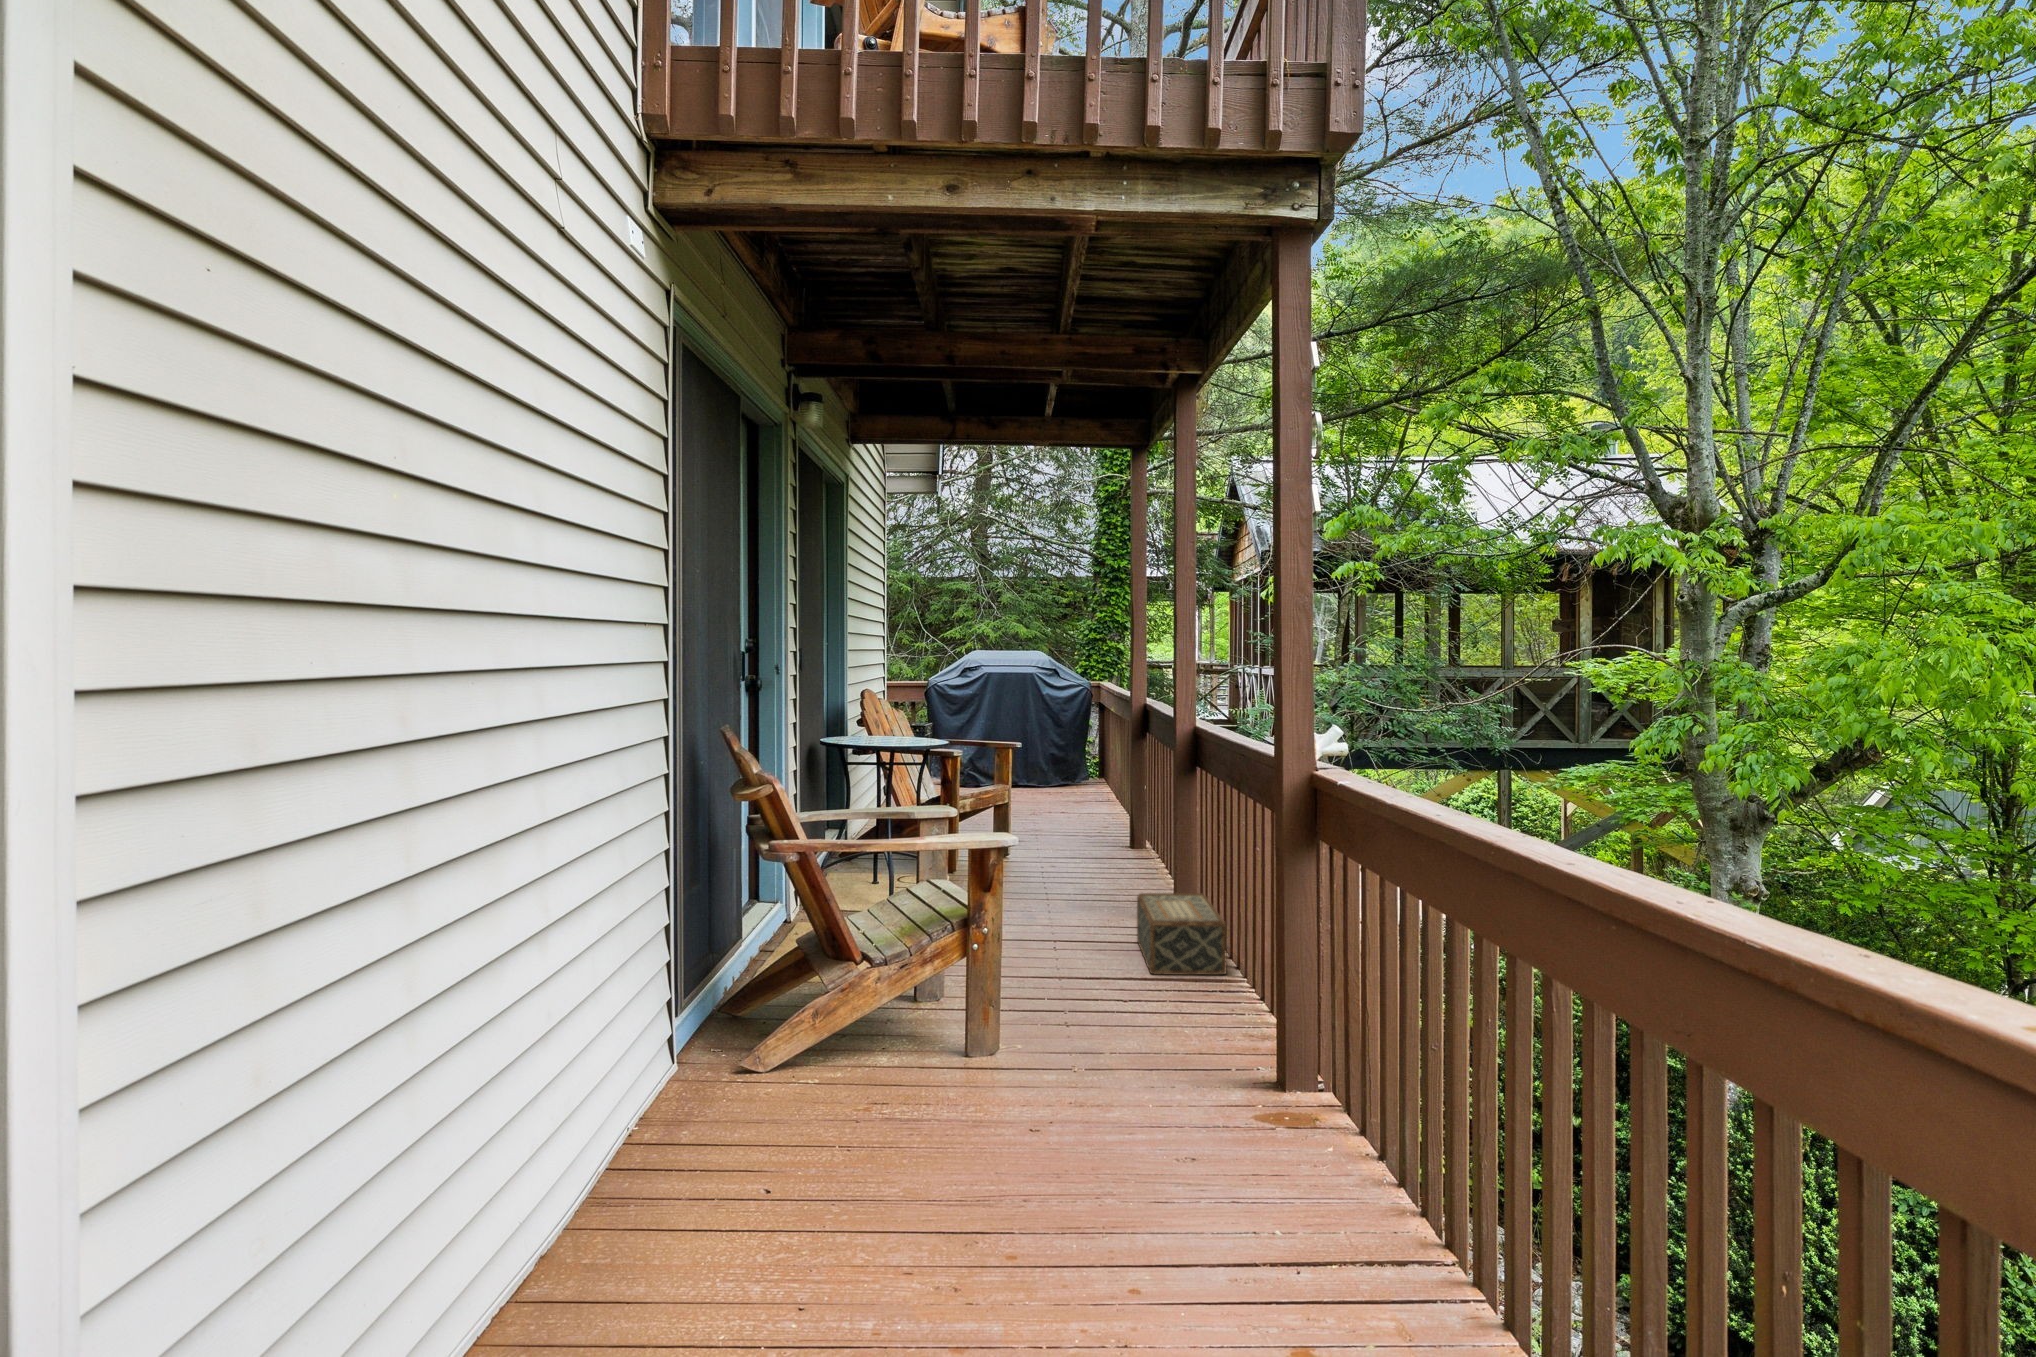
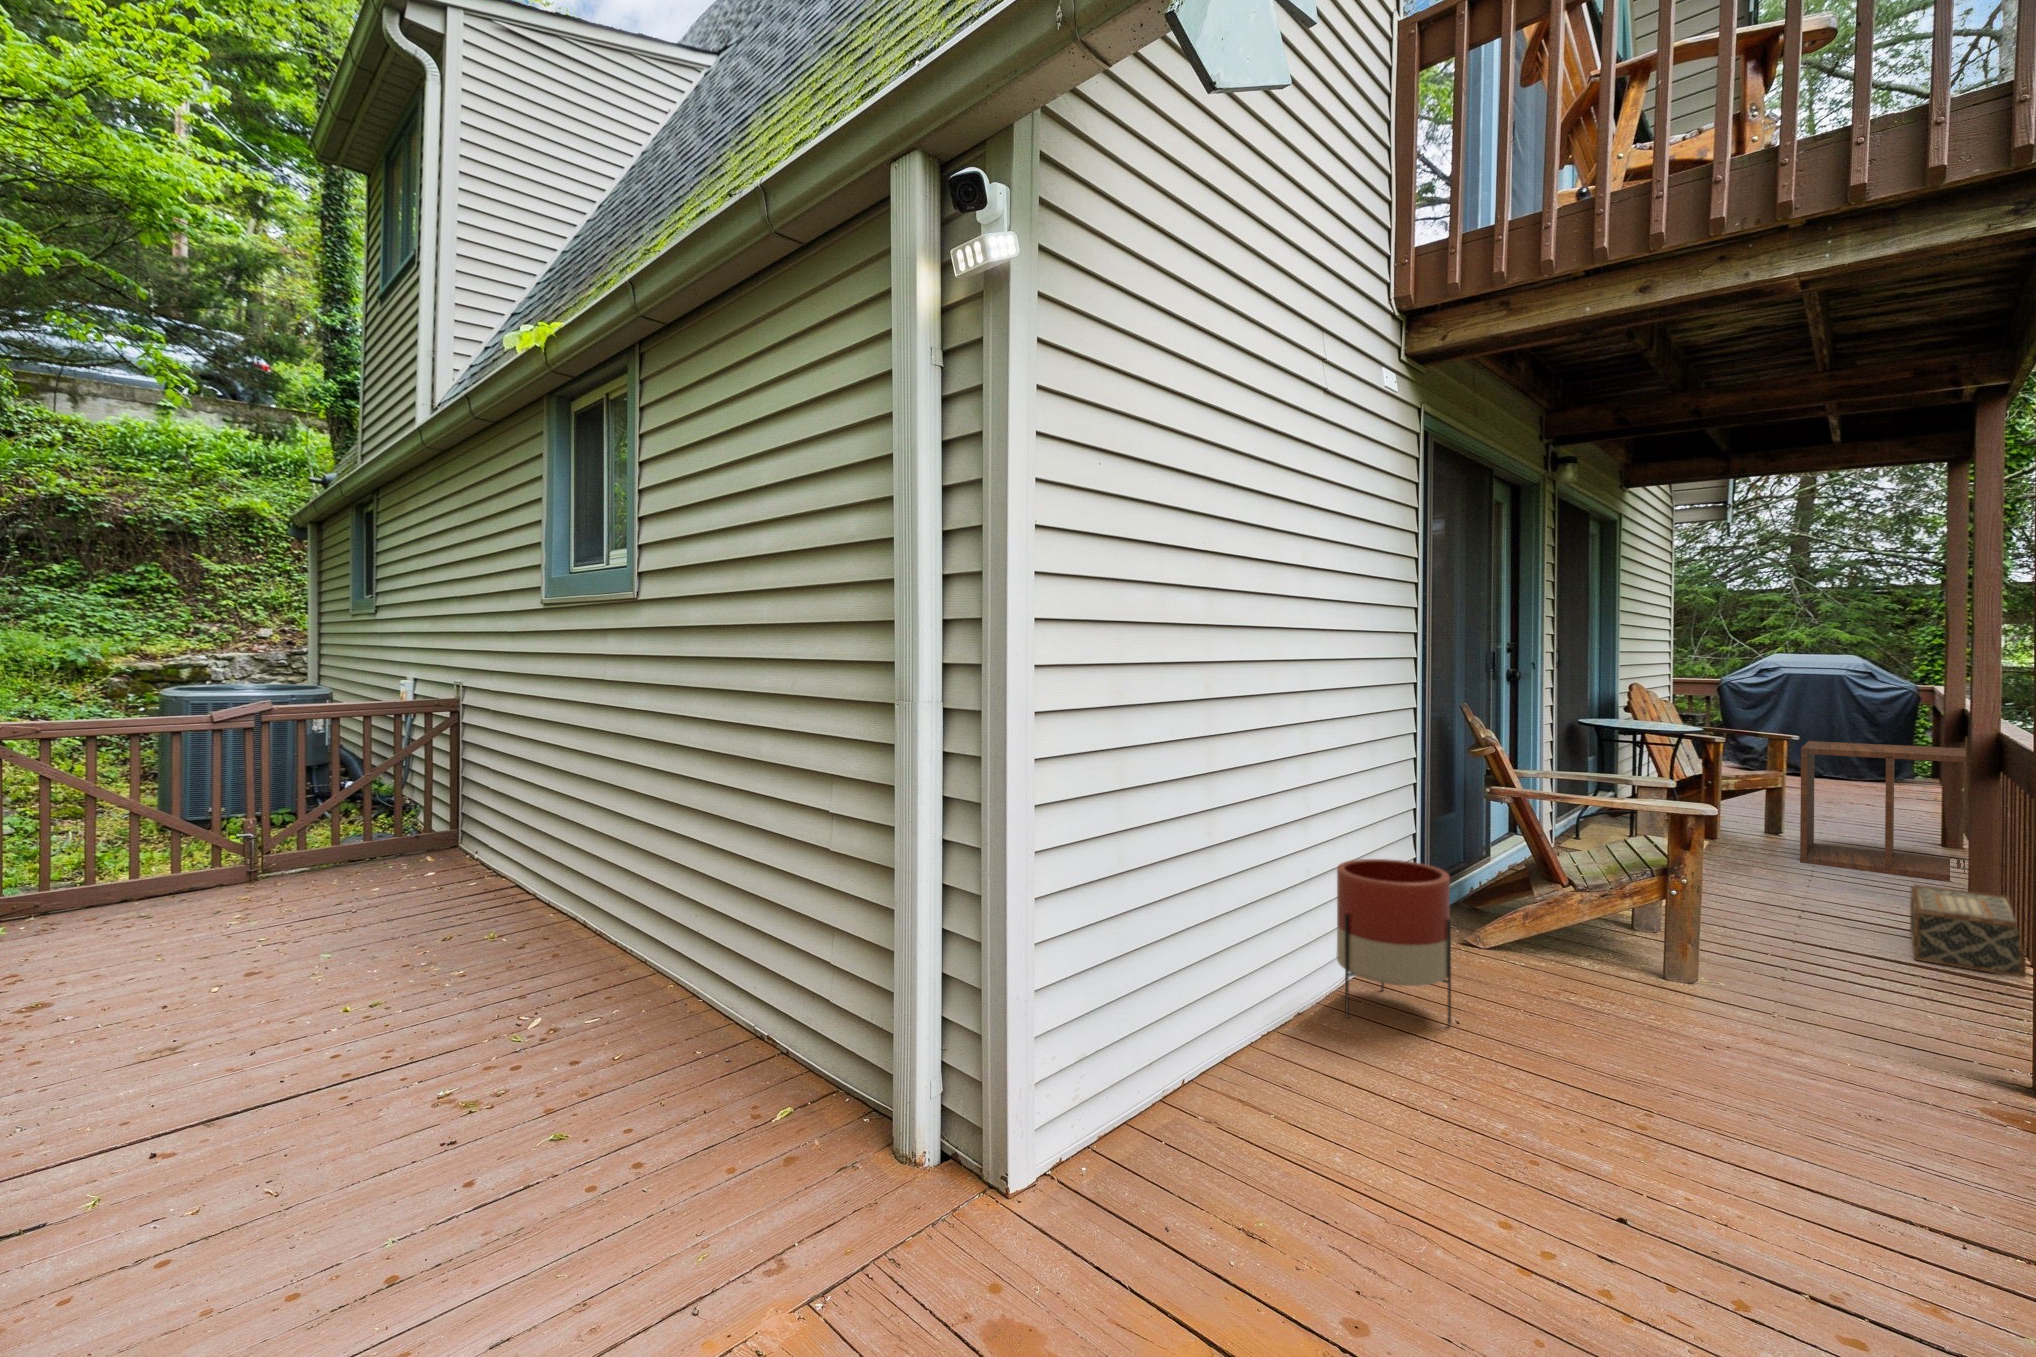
side table: none [1033,746,1158,880] -> present [1800,741,1966,881]
planter: none [578,975,752,1253] -> present [1337,859,1451,1025]

